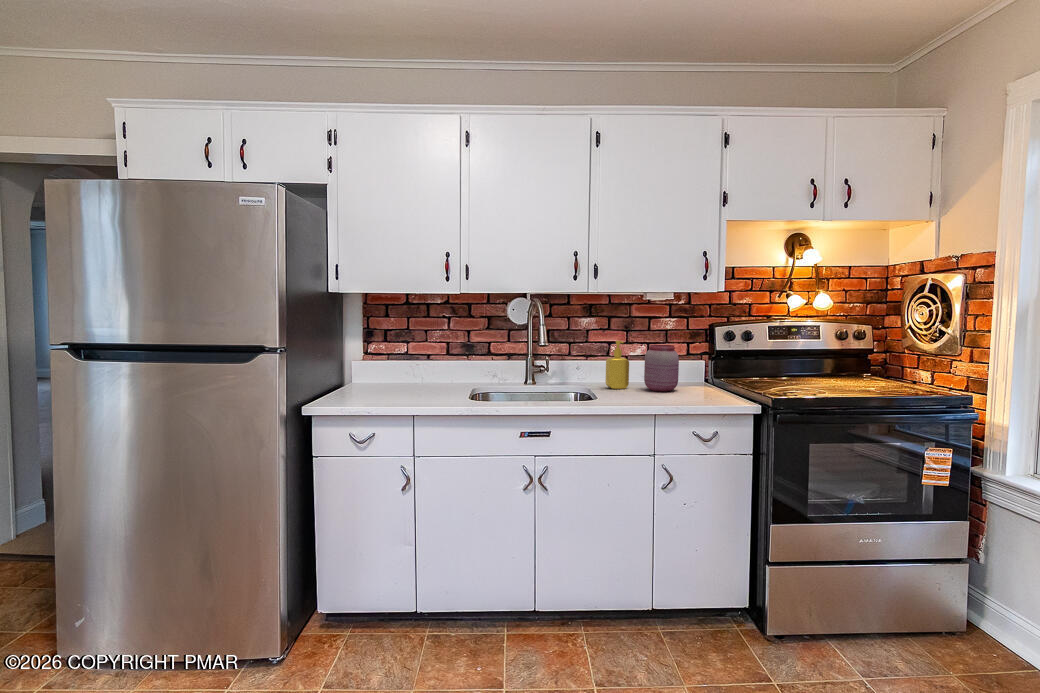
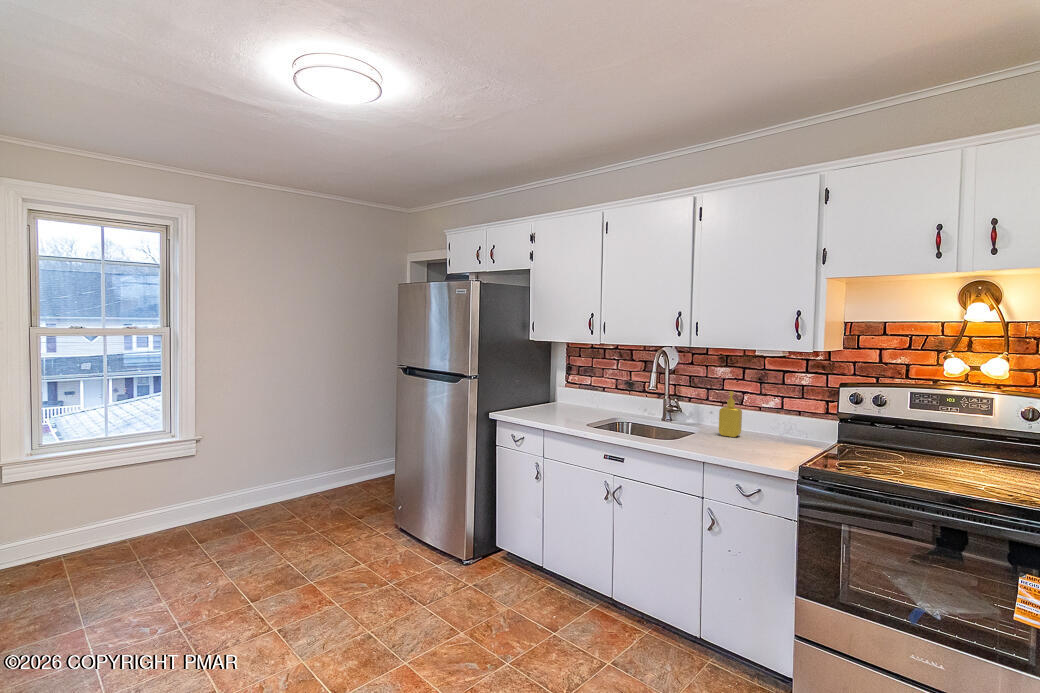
jar: present [644,345,679,391] -> none [745,399,781,446]

